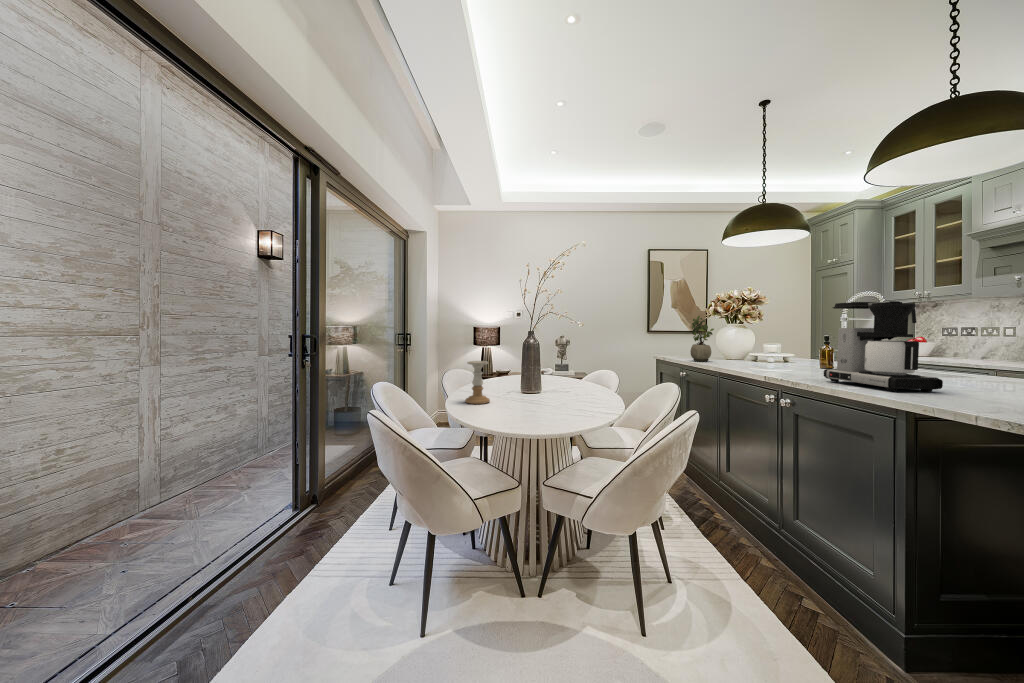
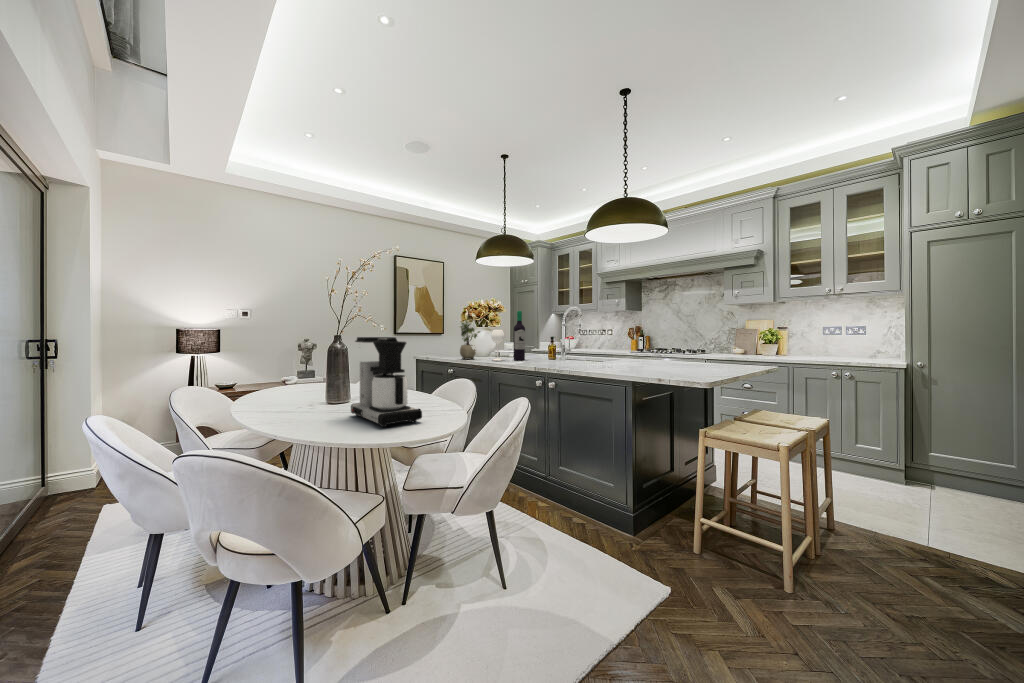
coffee maker: present [824,301,943,392] -> present [351,337,422,427]
wine bottle: none [725,302,777,367] -> present [491,311,525,361]
candle holder: present [465,361,490,404] -> none [286,370,319,422]

